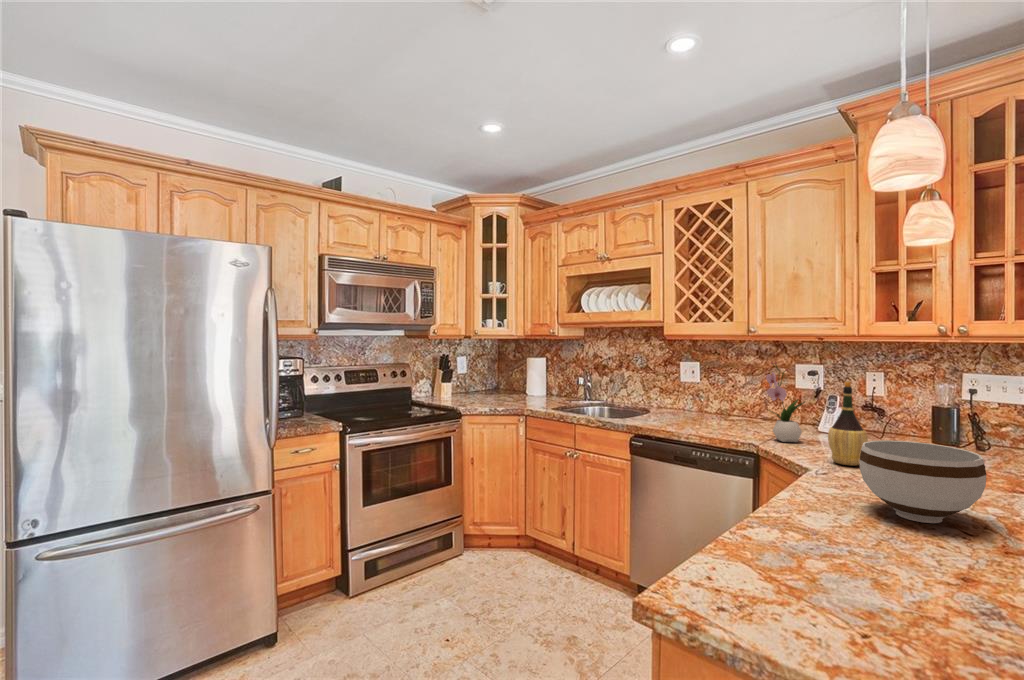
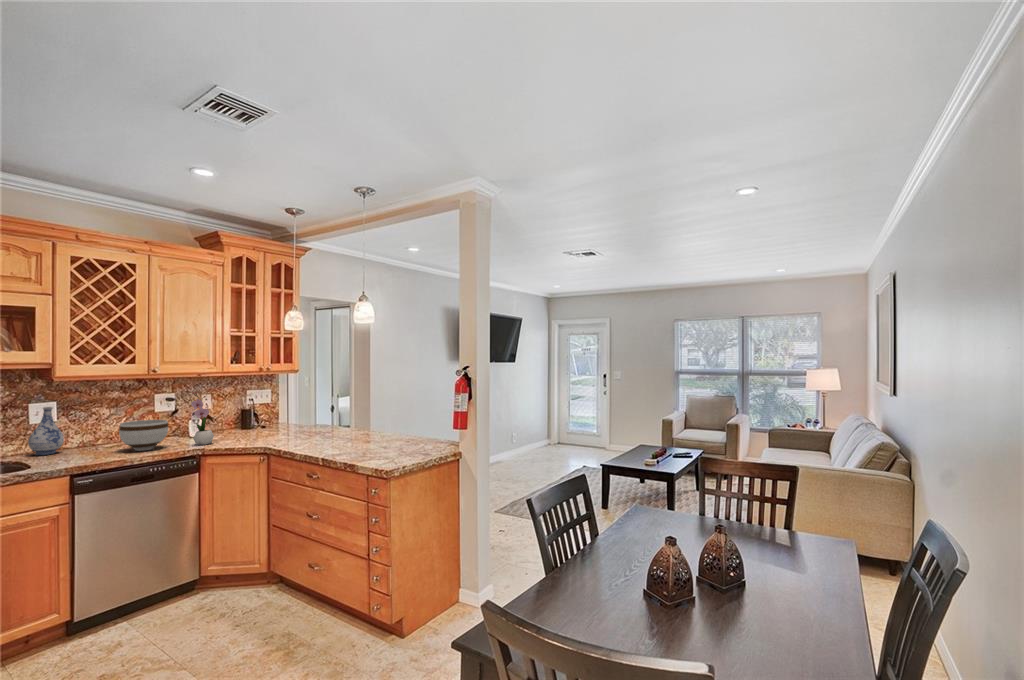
vase: none [671,367,698,414] -> present [28,407,64,455]
wine bottle: present [828,381,868,466] -> none [259,398,278,442]
bowl: present [859,440,986,523] -> present [119,420,168,451]

